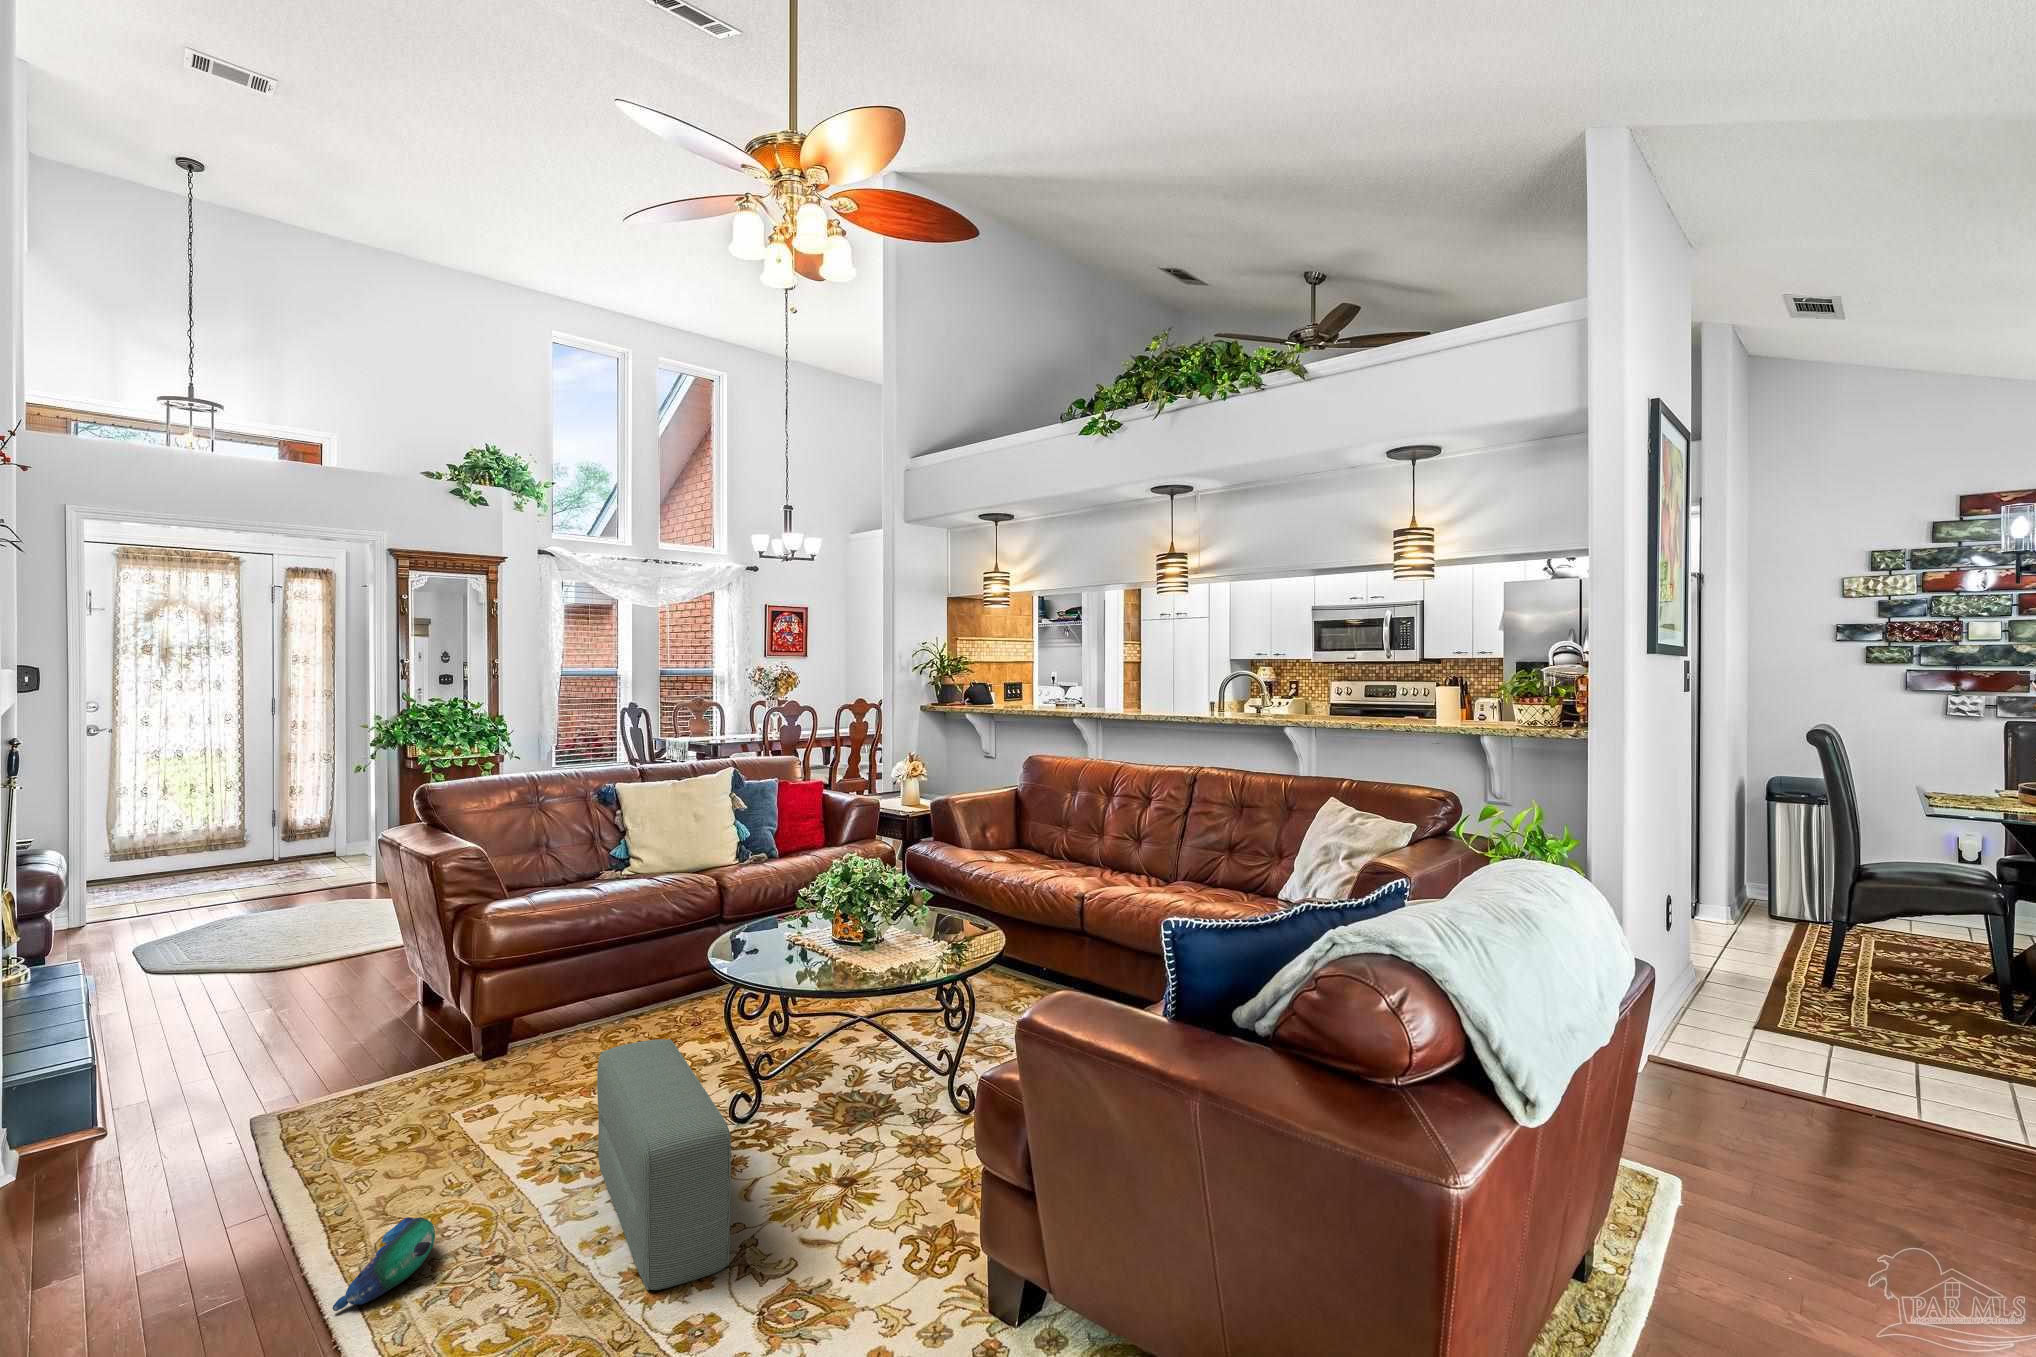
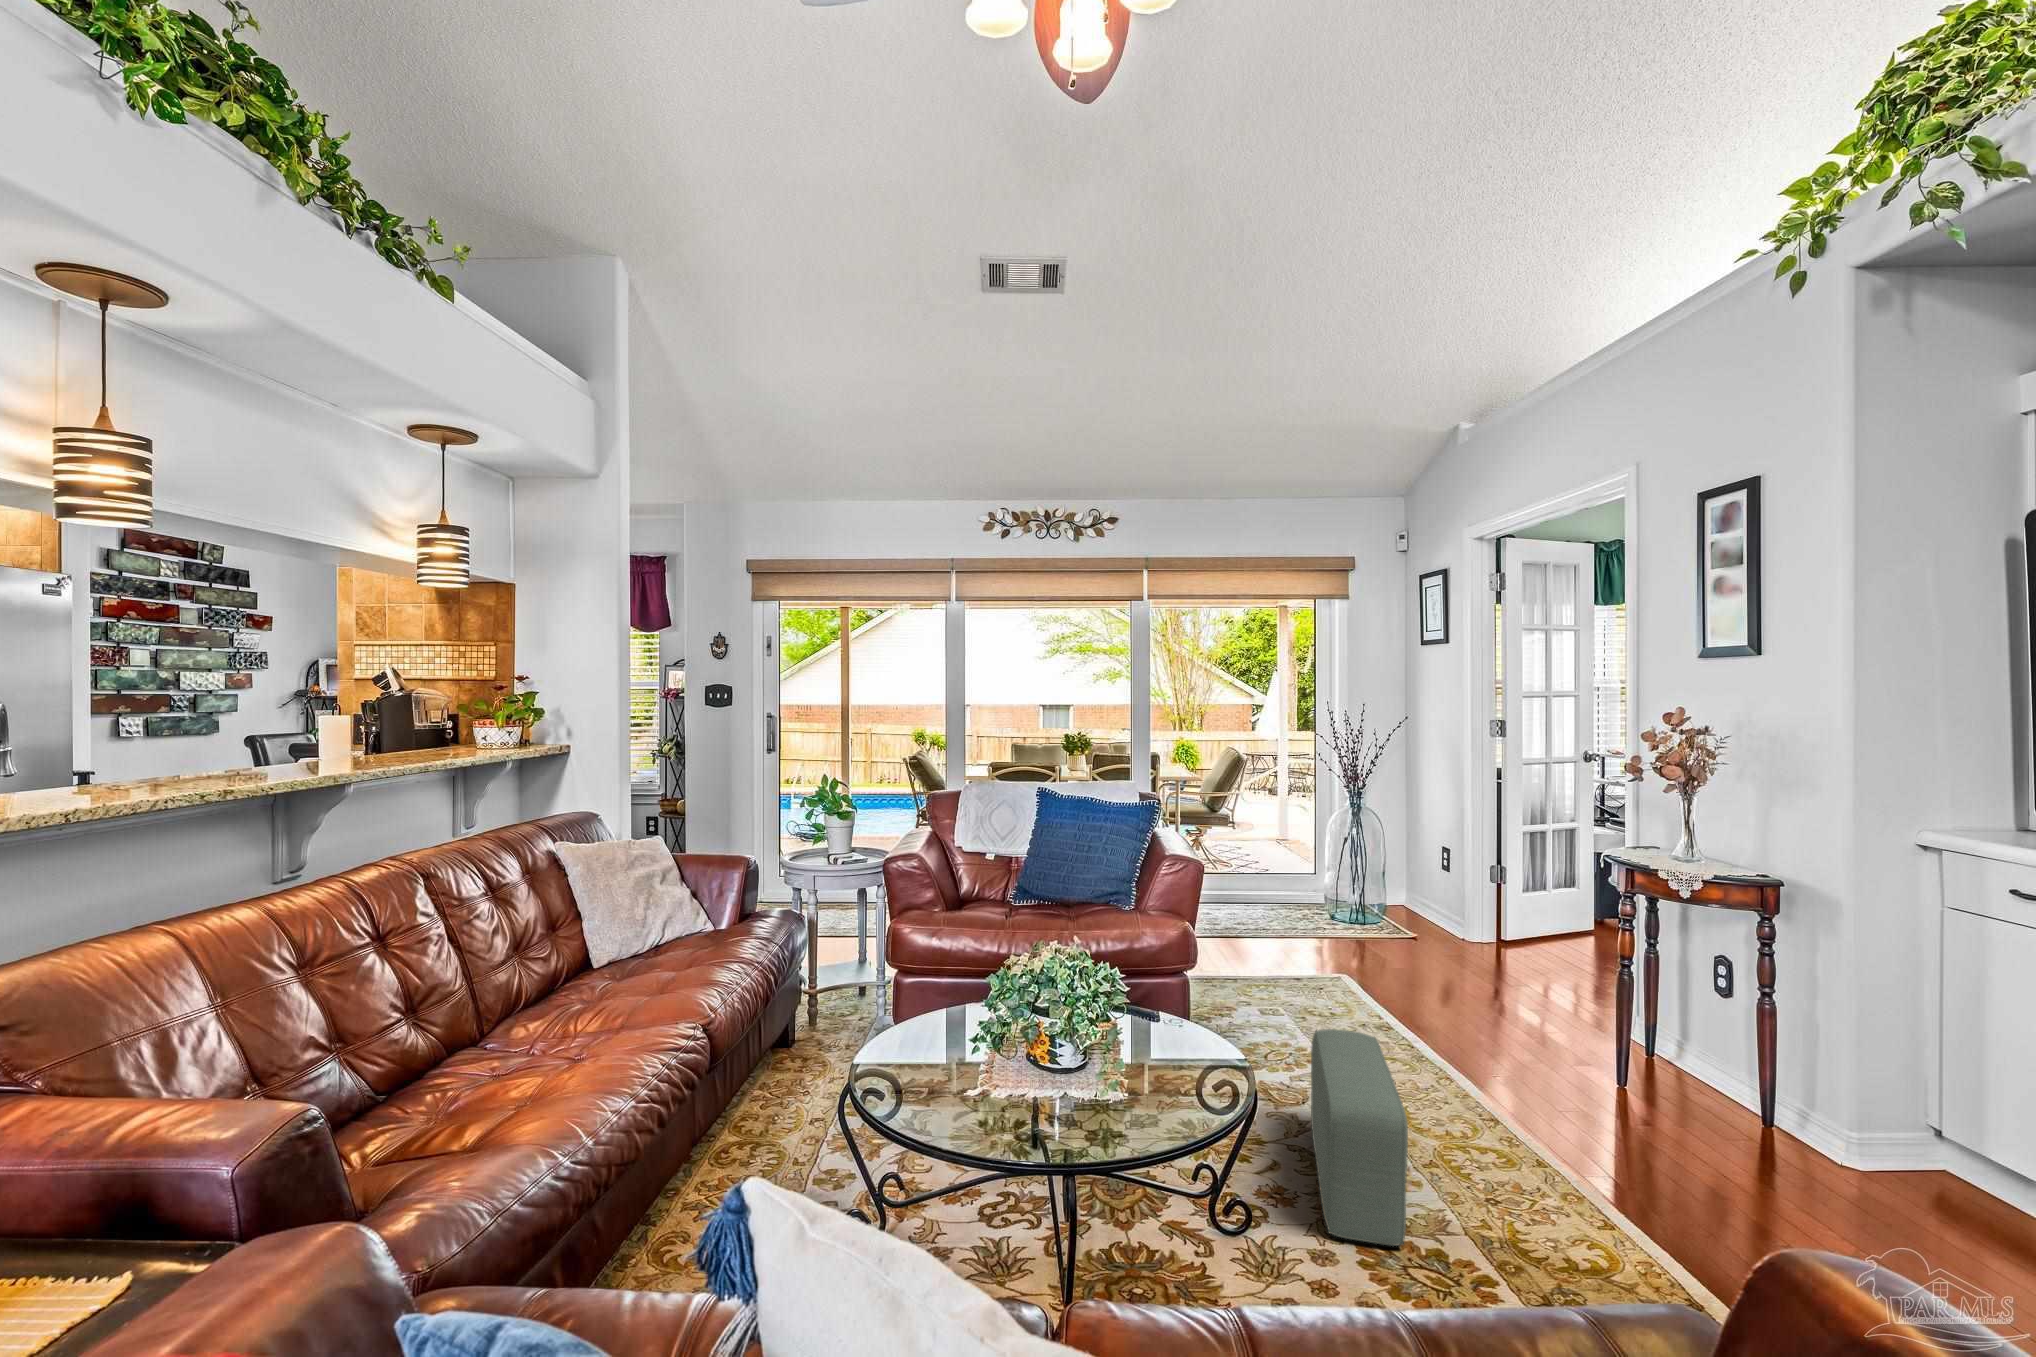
plush toy: present [333,1217,435,1311] -> none [1547,1184,1618,1261]

